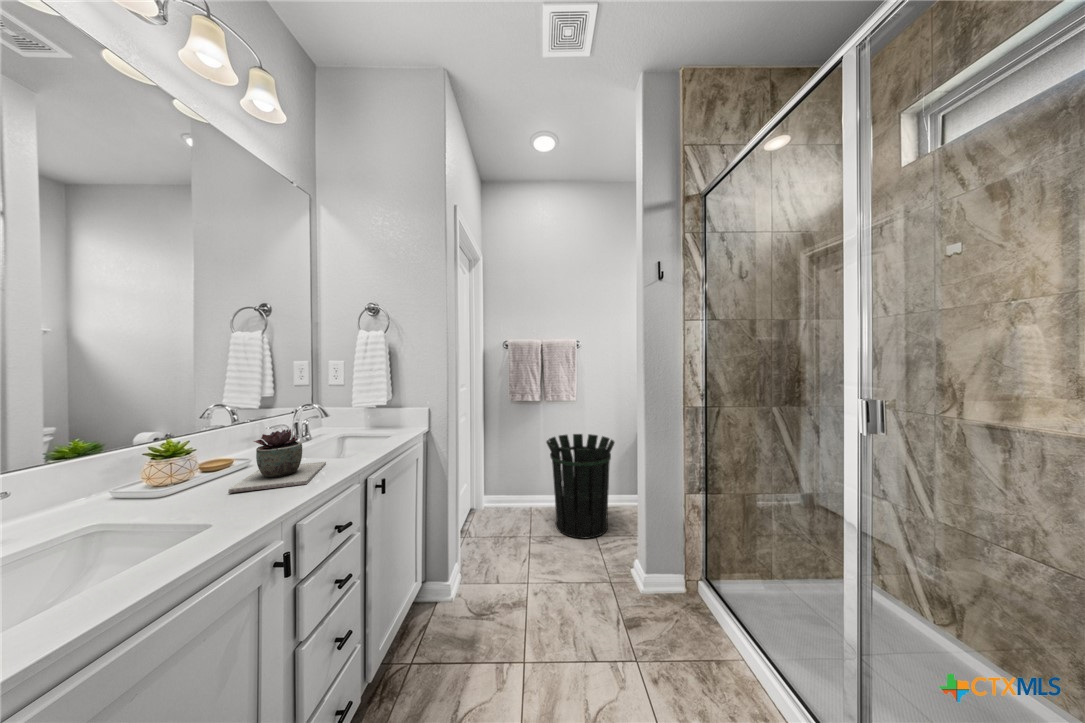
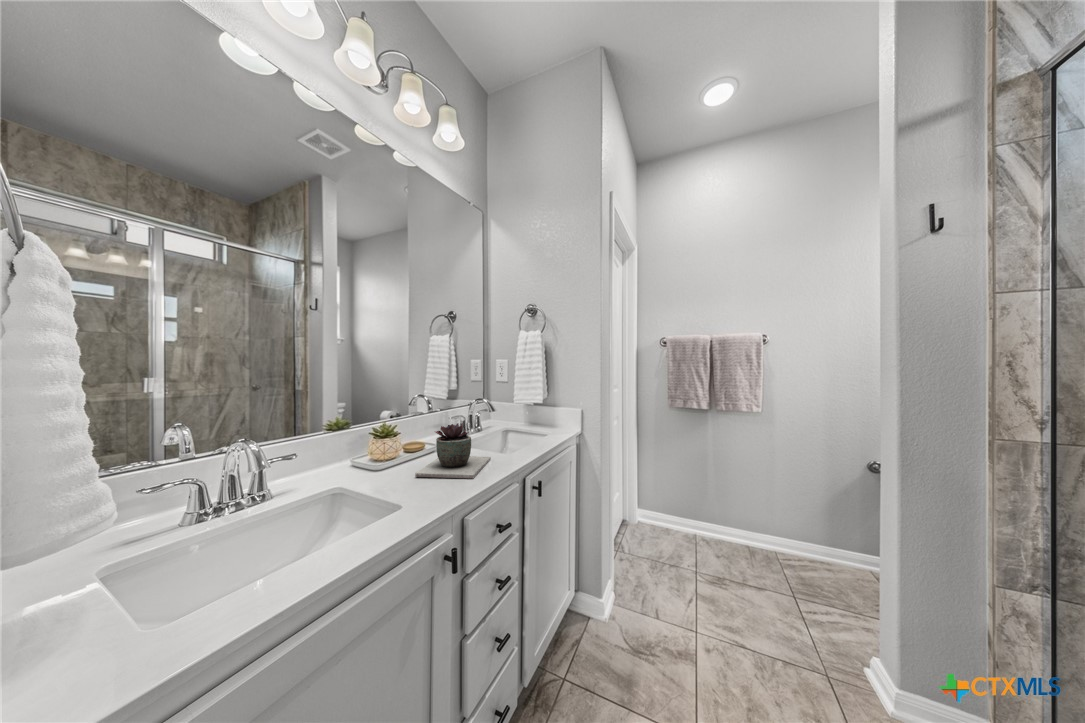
waste bin: present [546,434,614,538] -> none [718,454,821,593]

